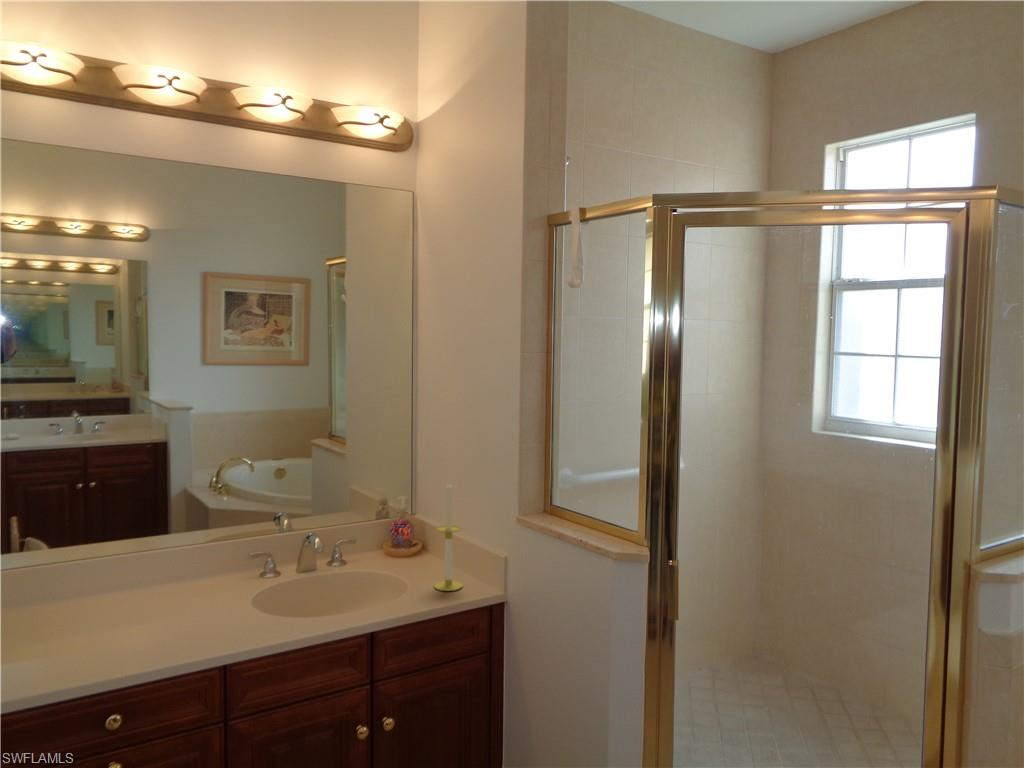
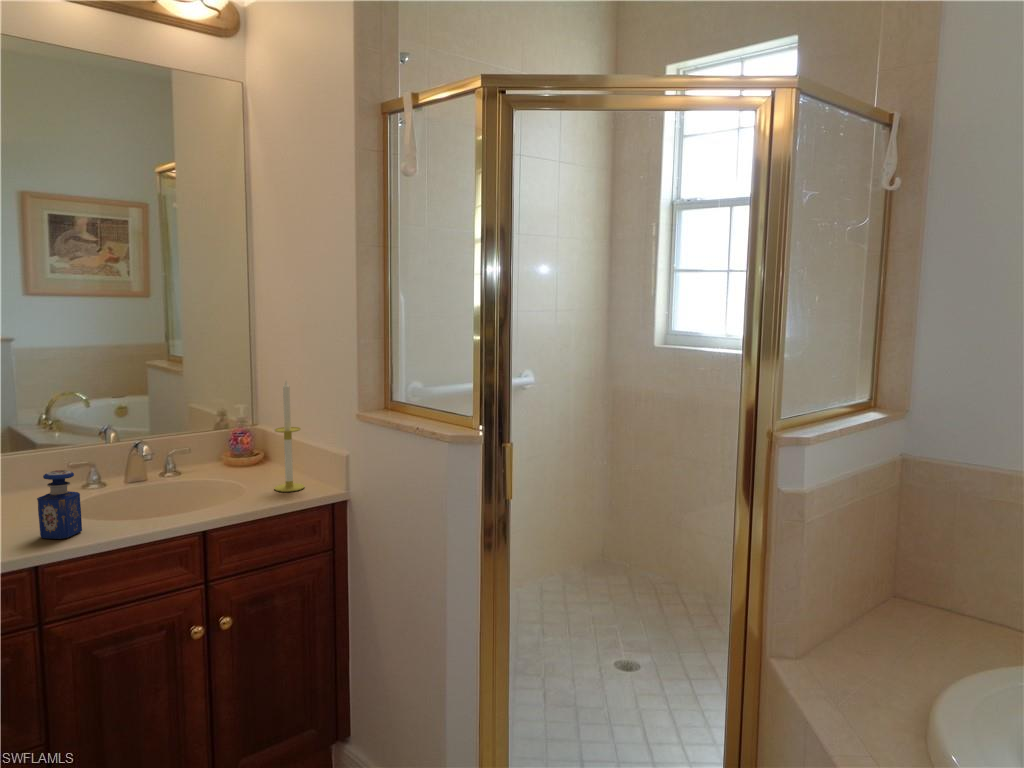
perfume bottle: none [230,570,266,637] -> present [37,470,82,539]

